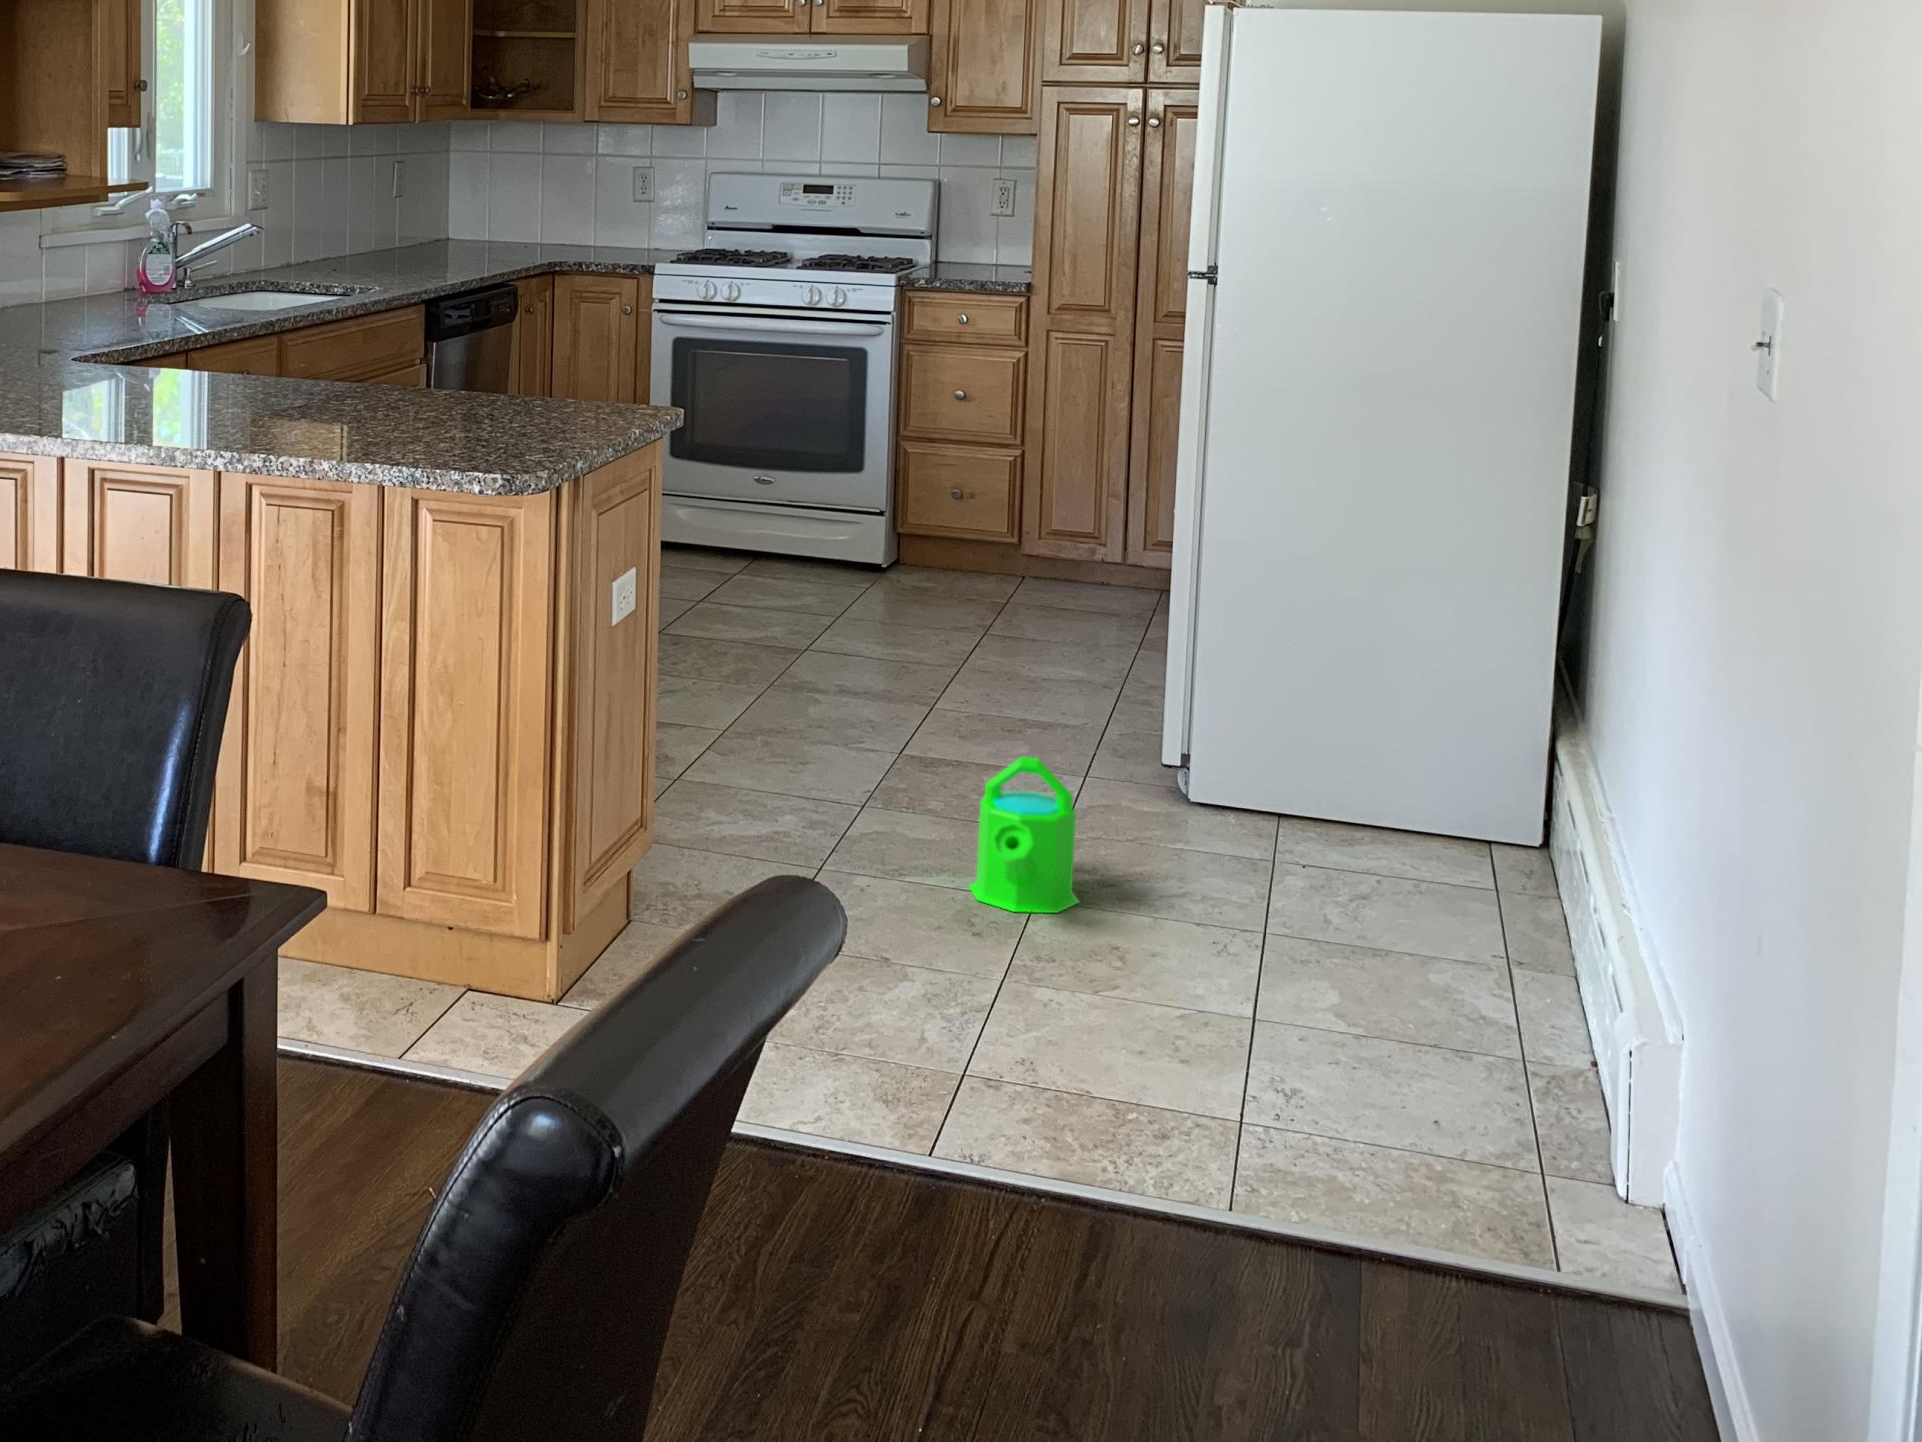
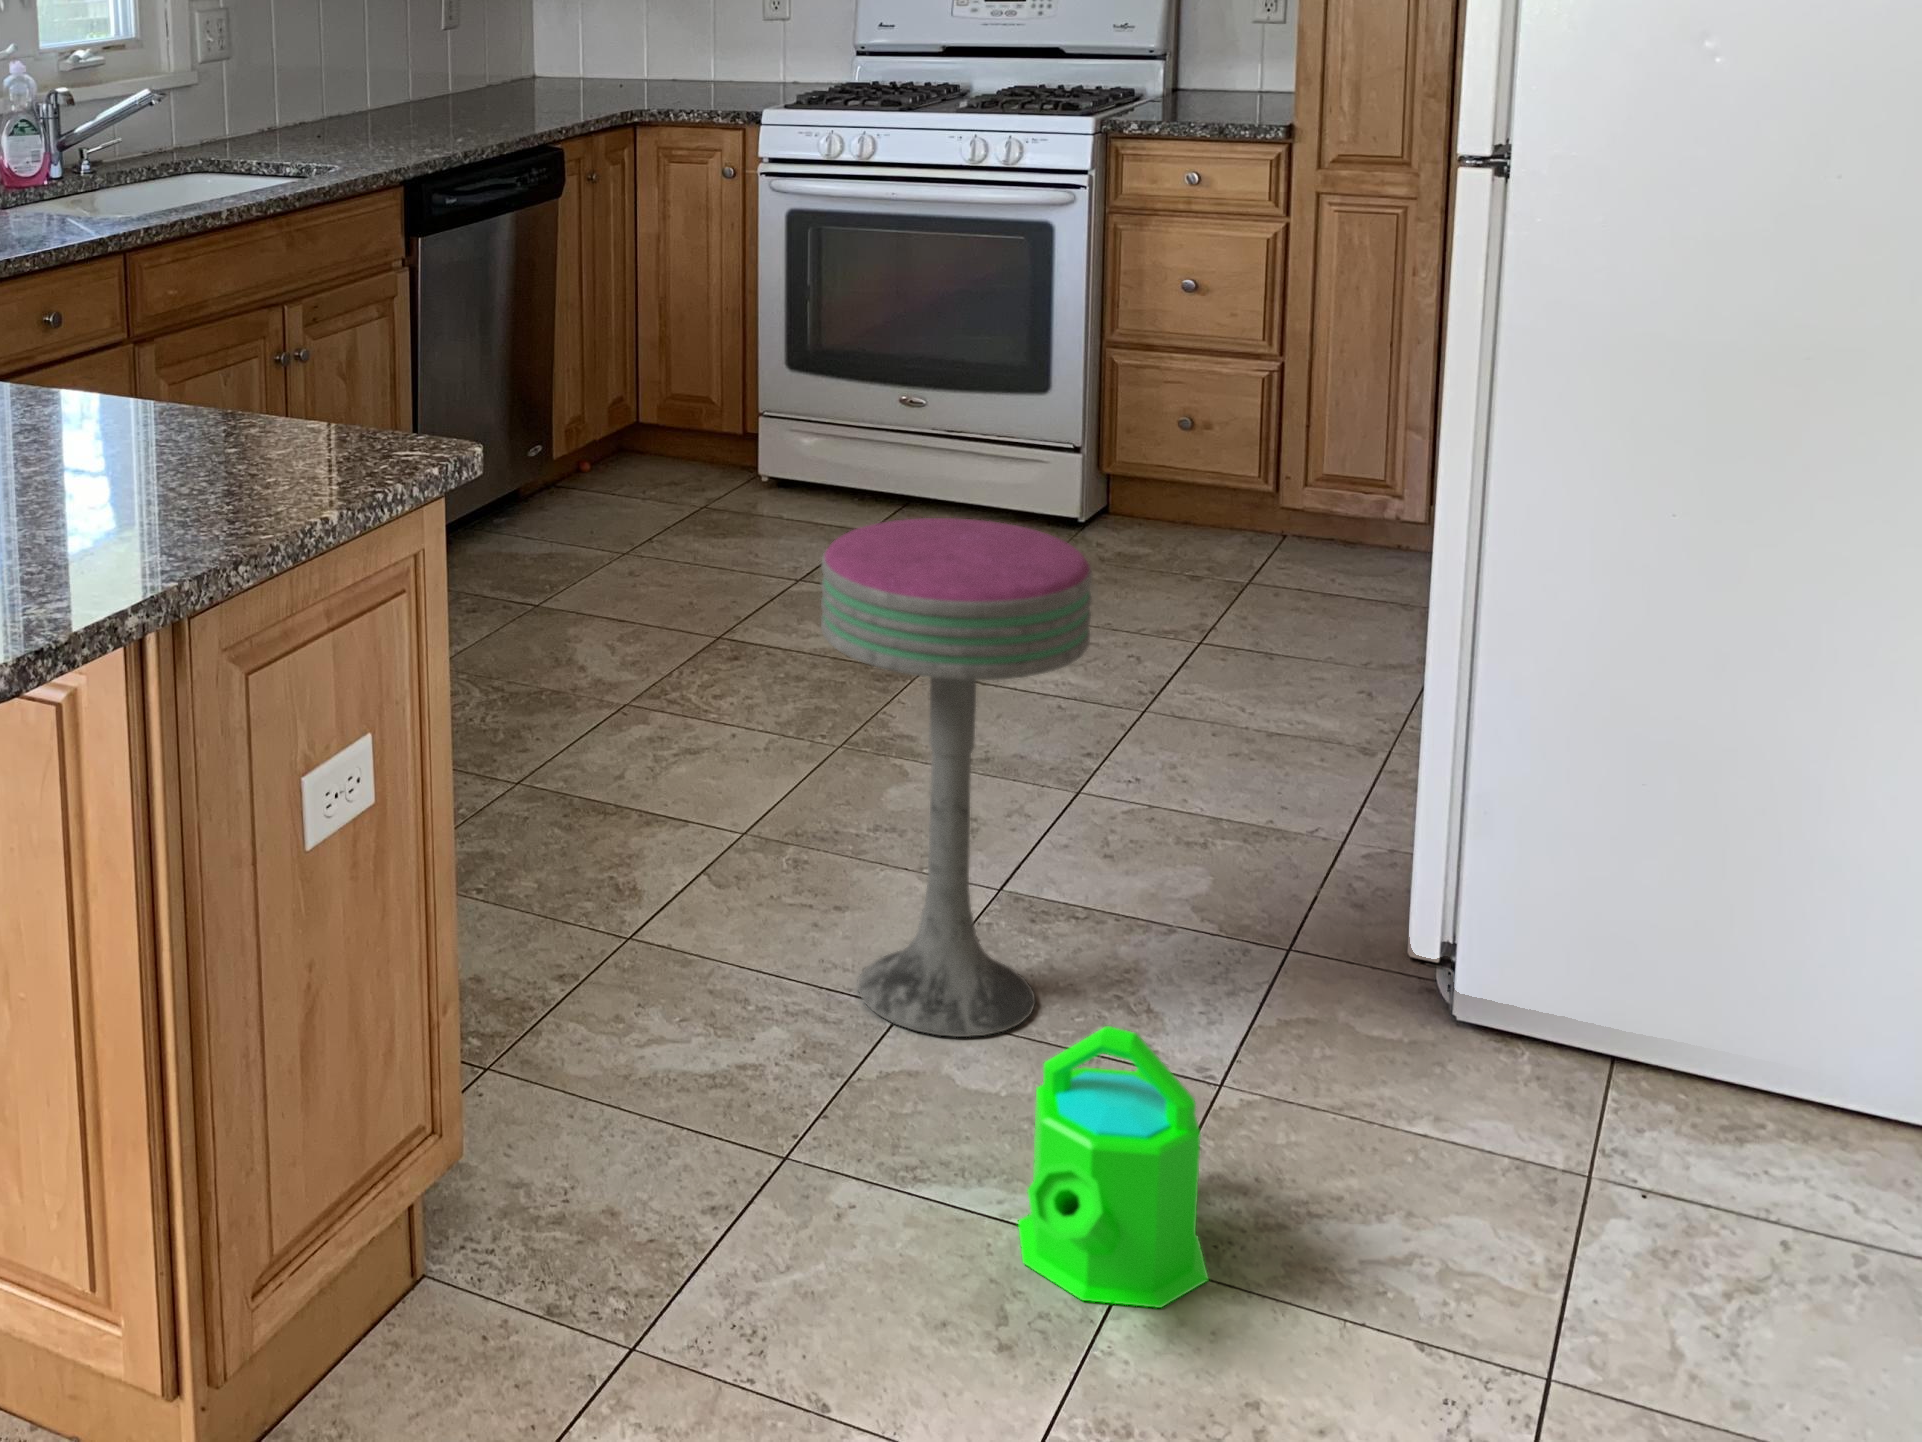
bar stool: none [817,497,983,817] -> present [821,518,1092,1037]

